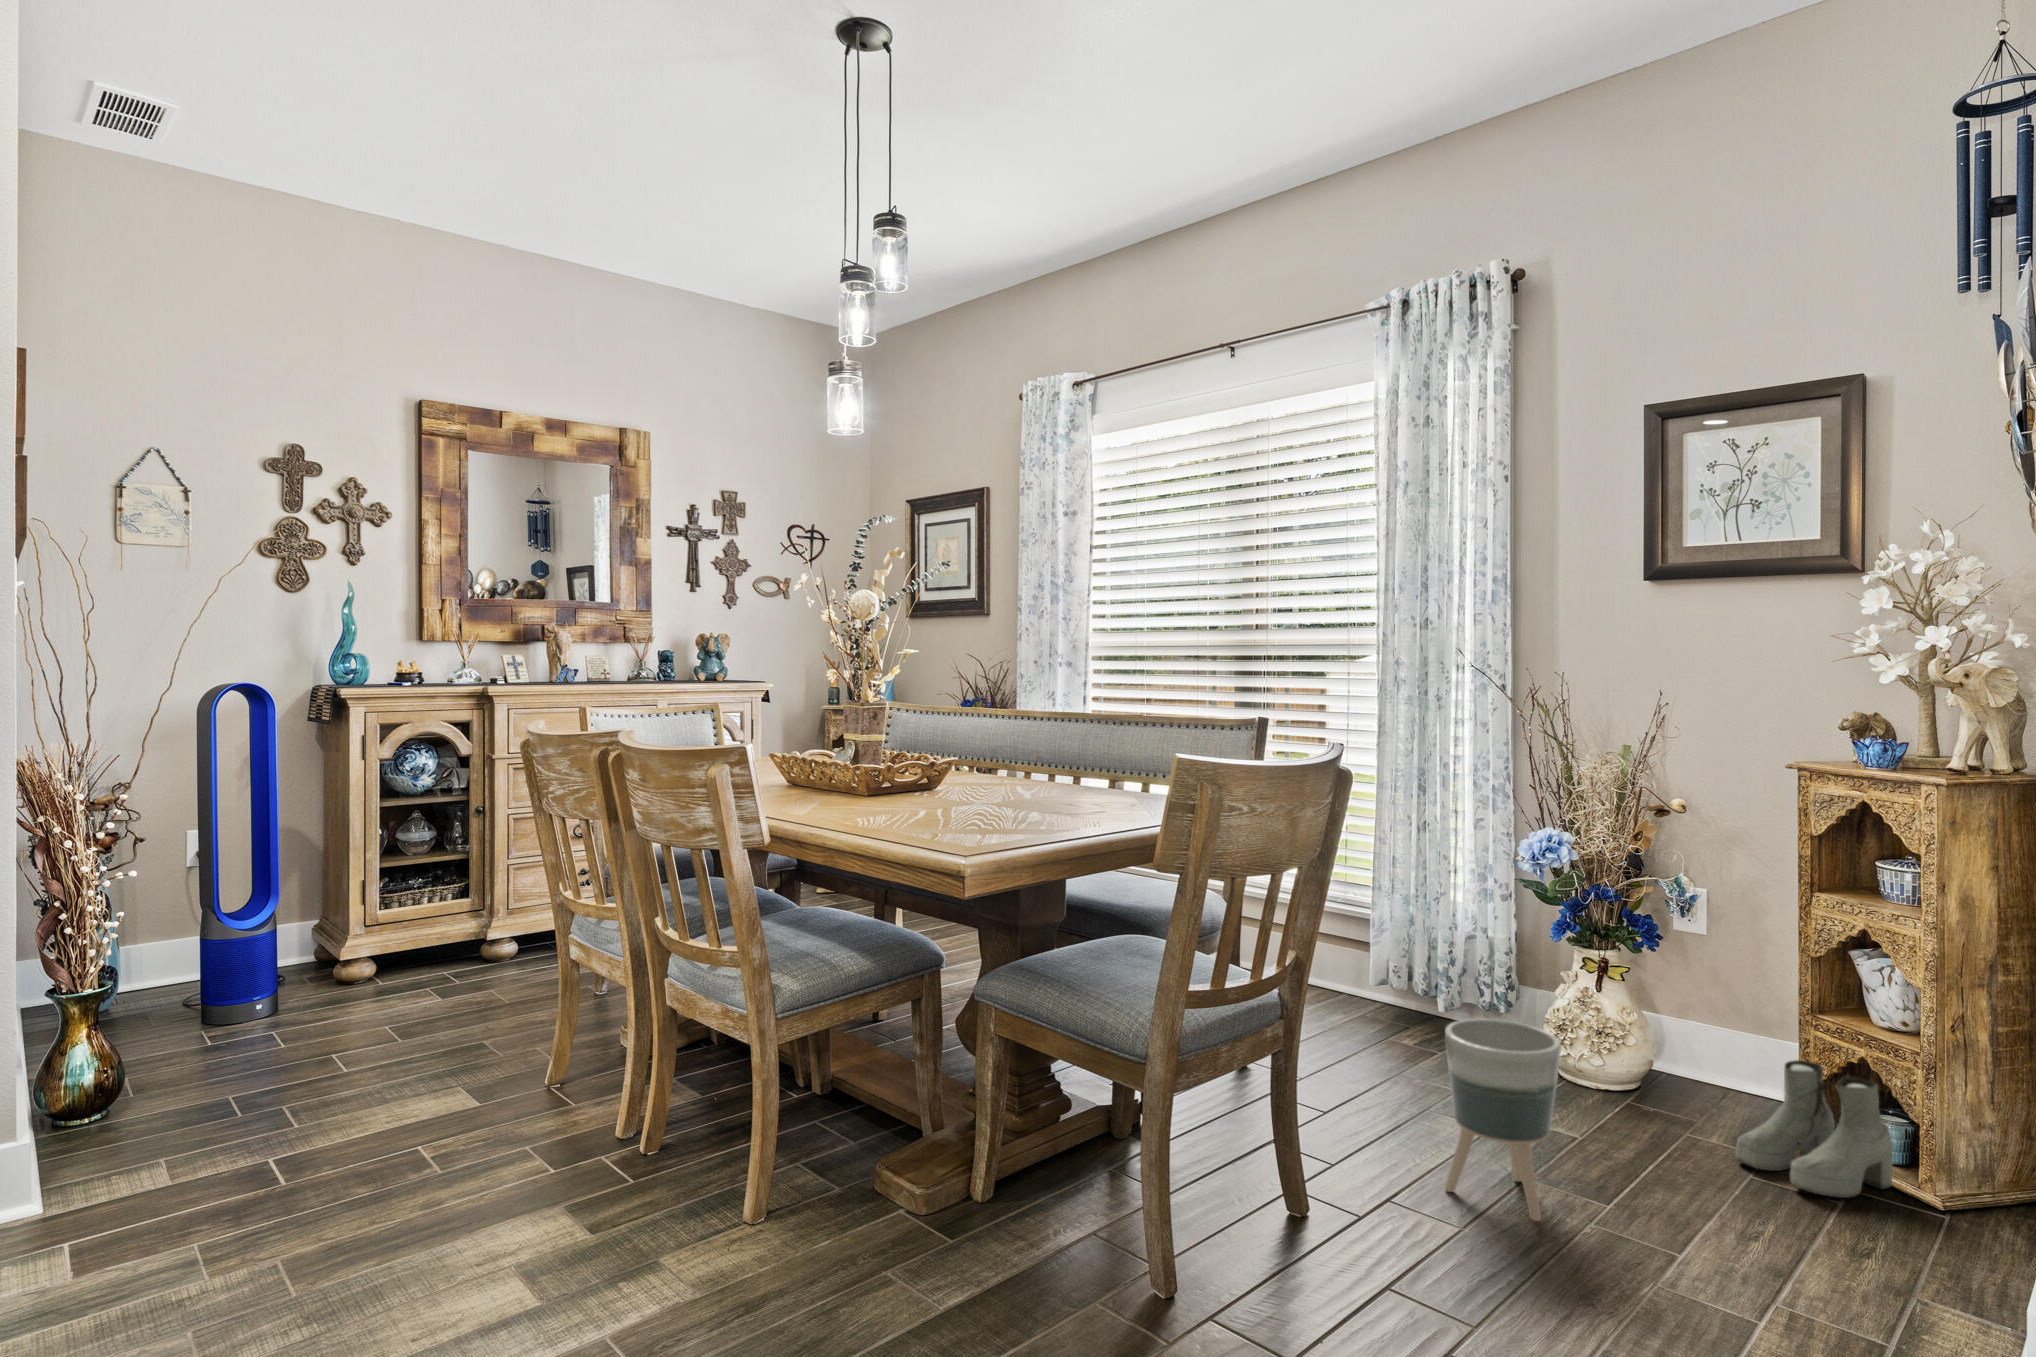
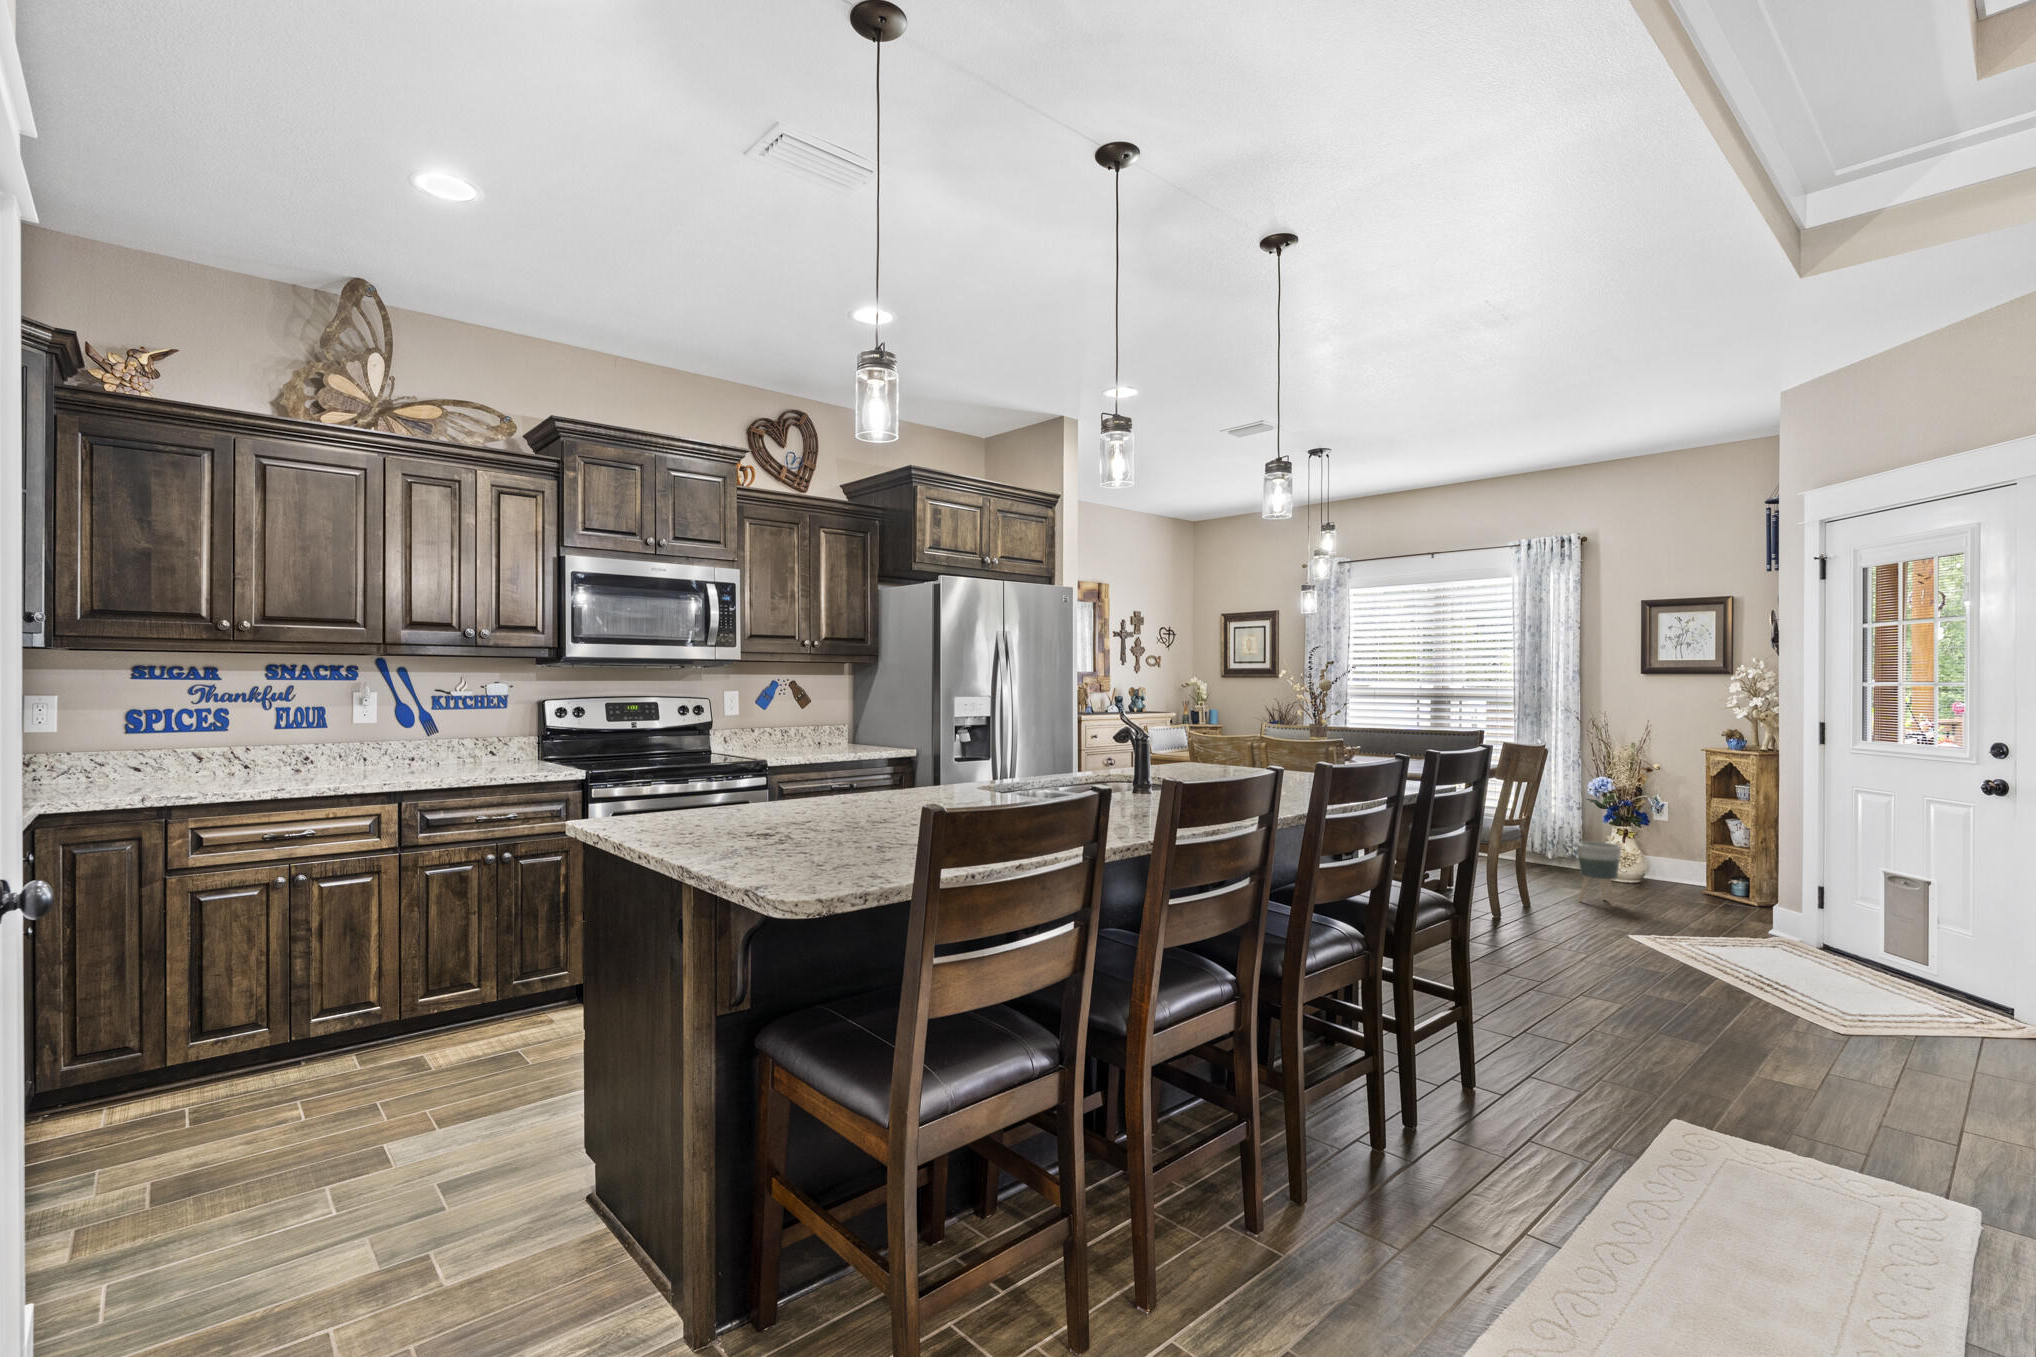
boots: present [1736,1060,1893,1198] -> none [1684,860,1742,904]

